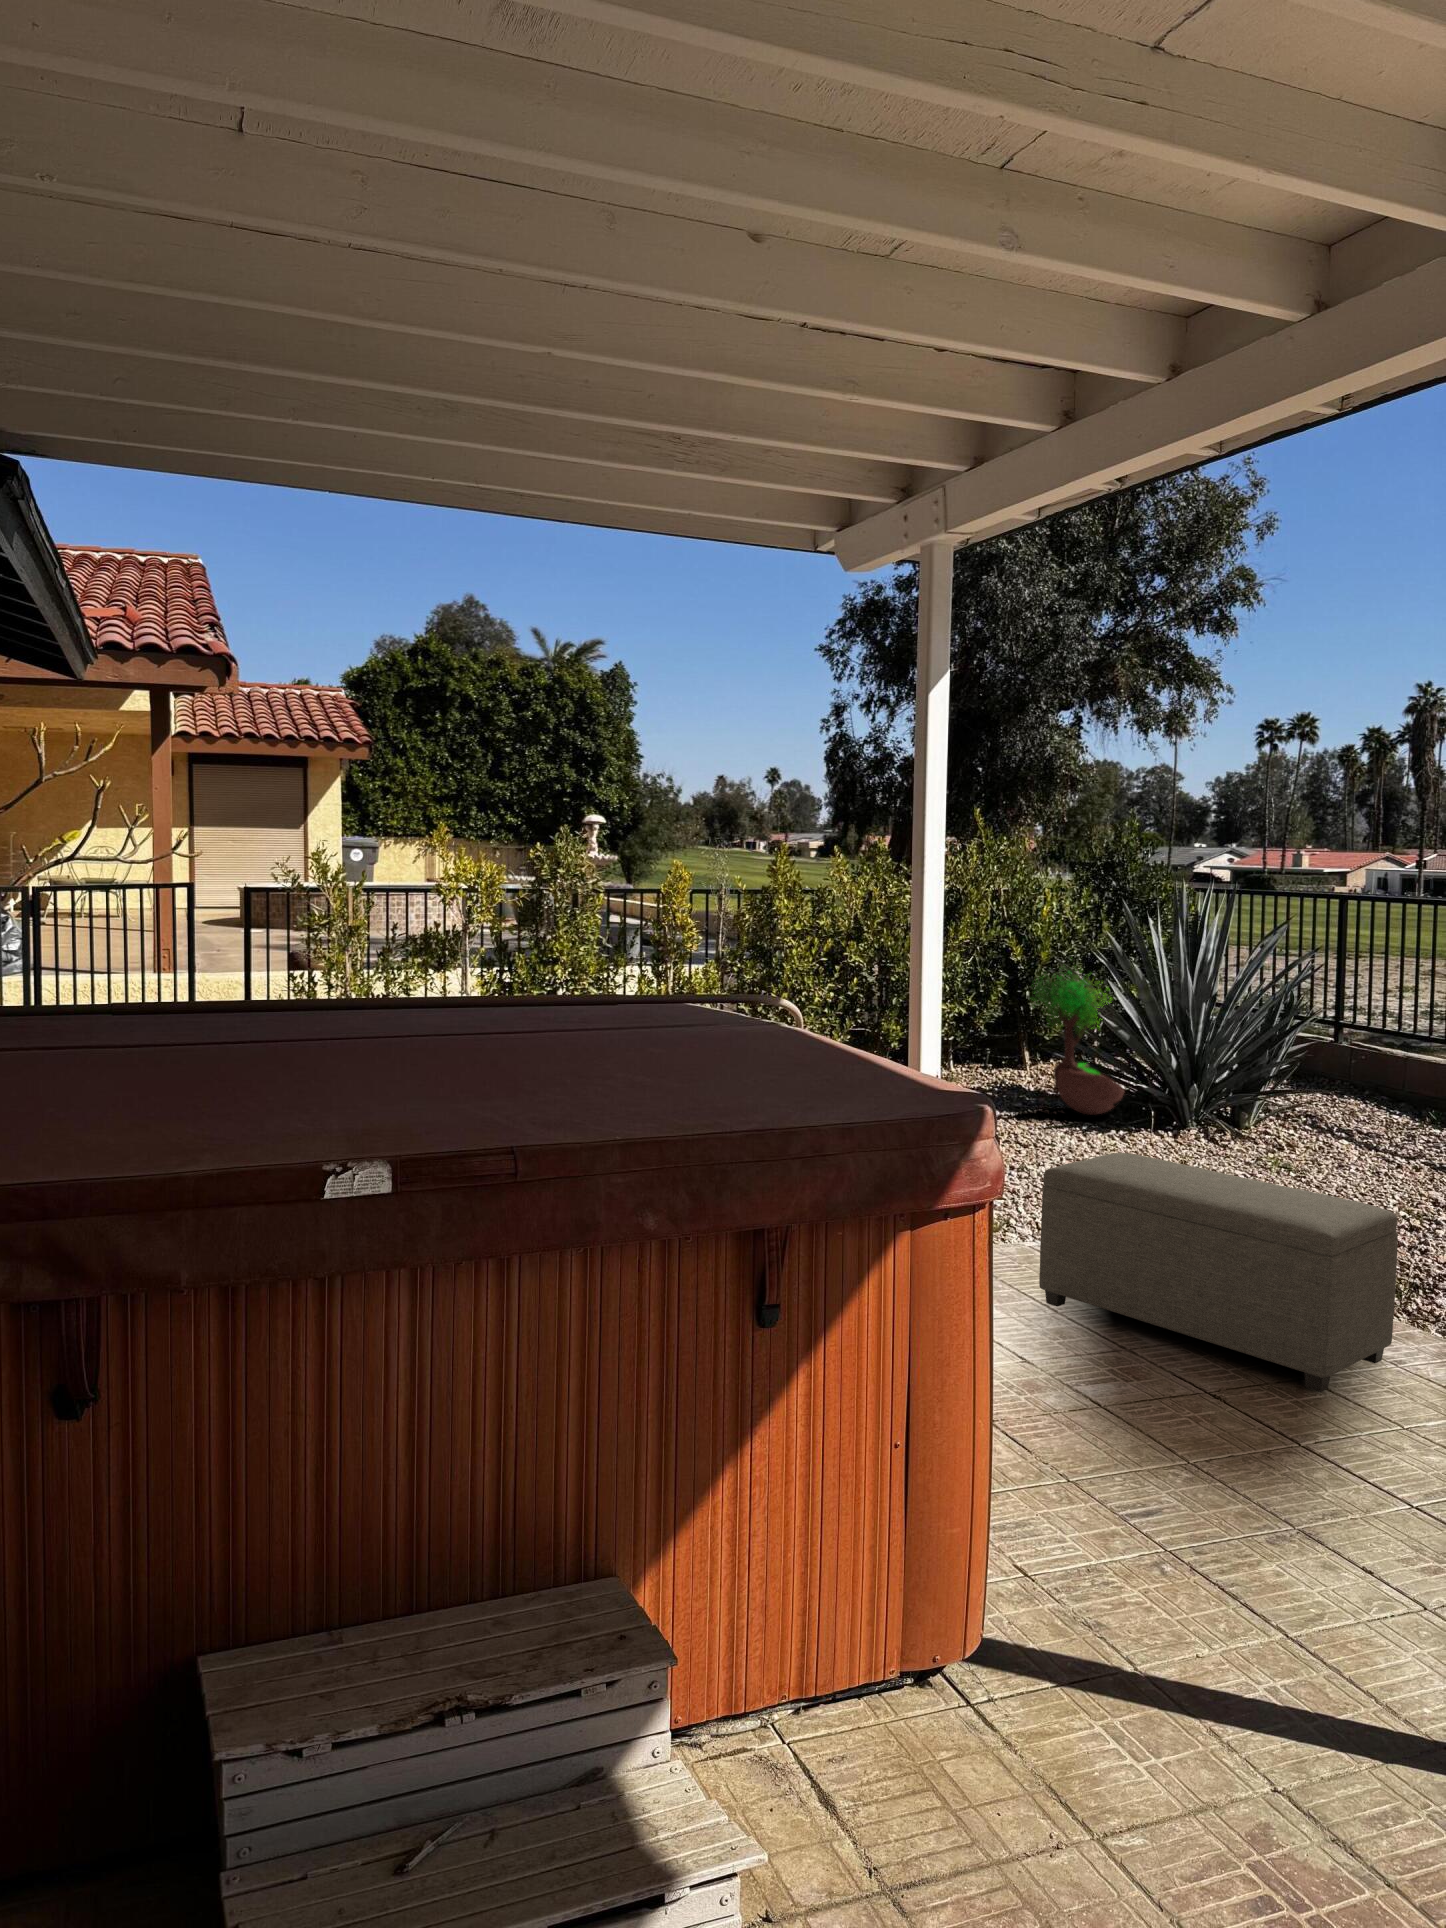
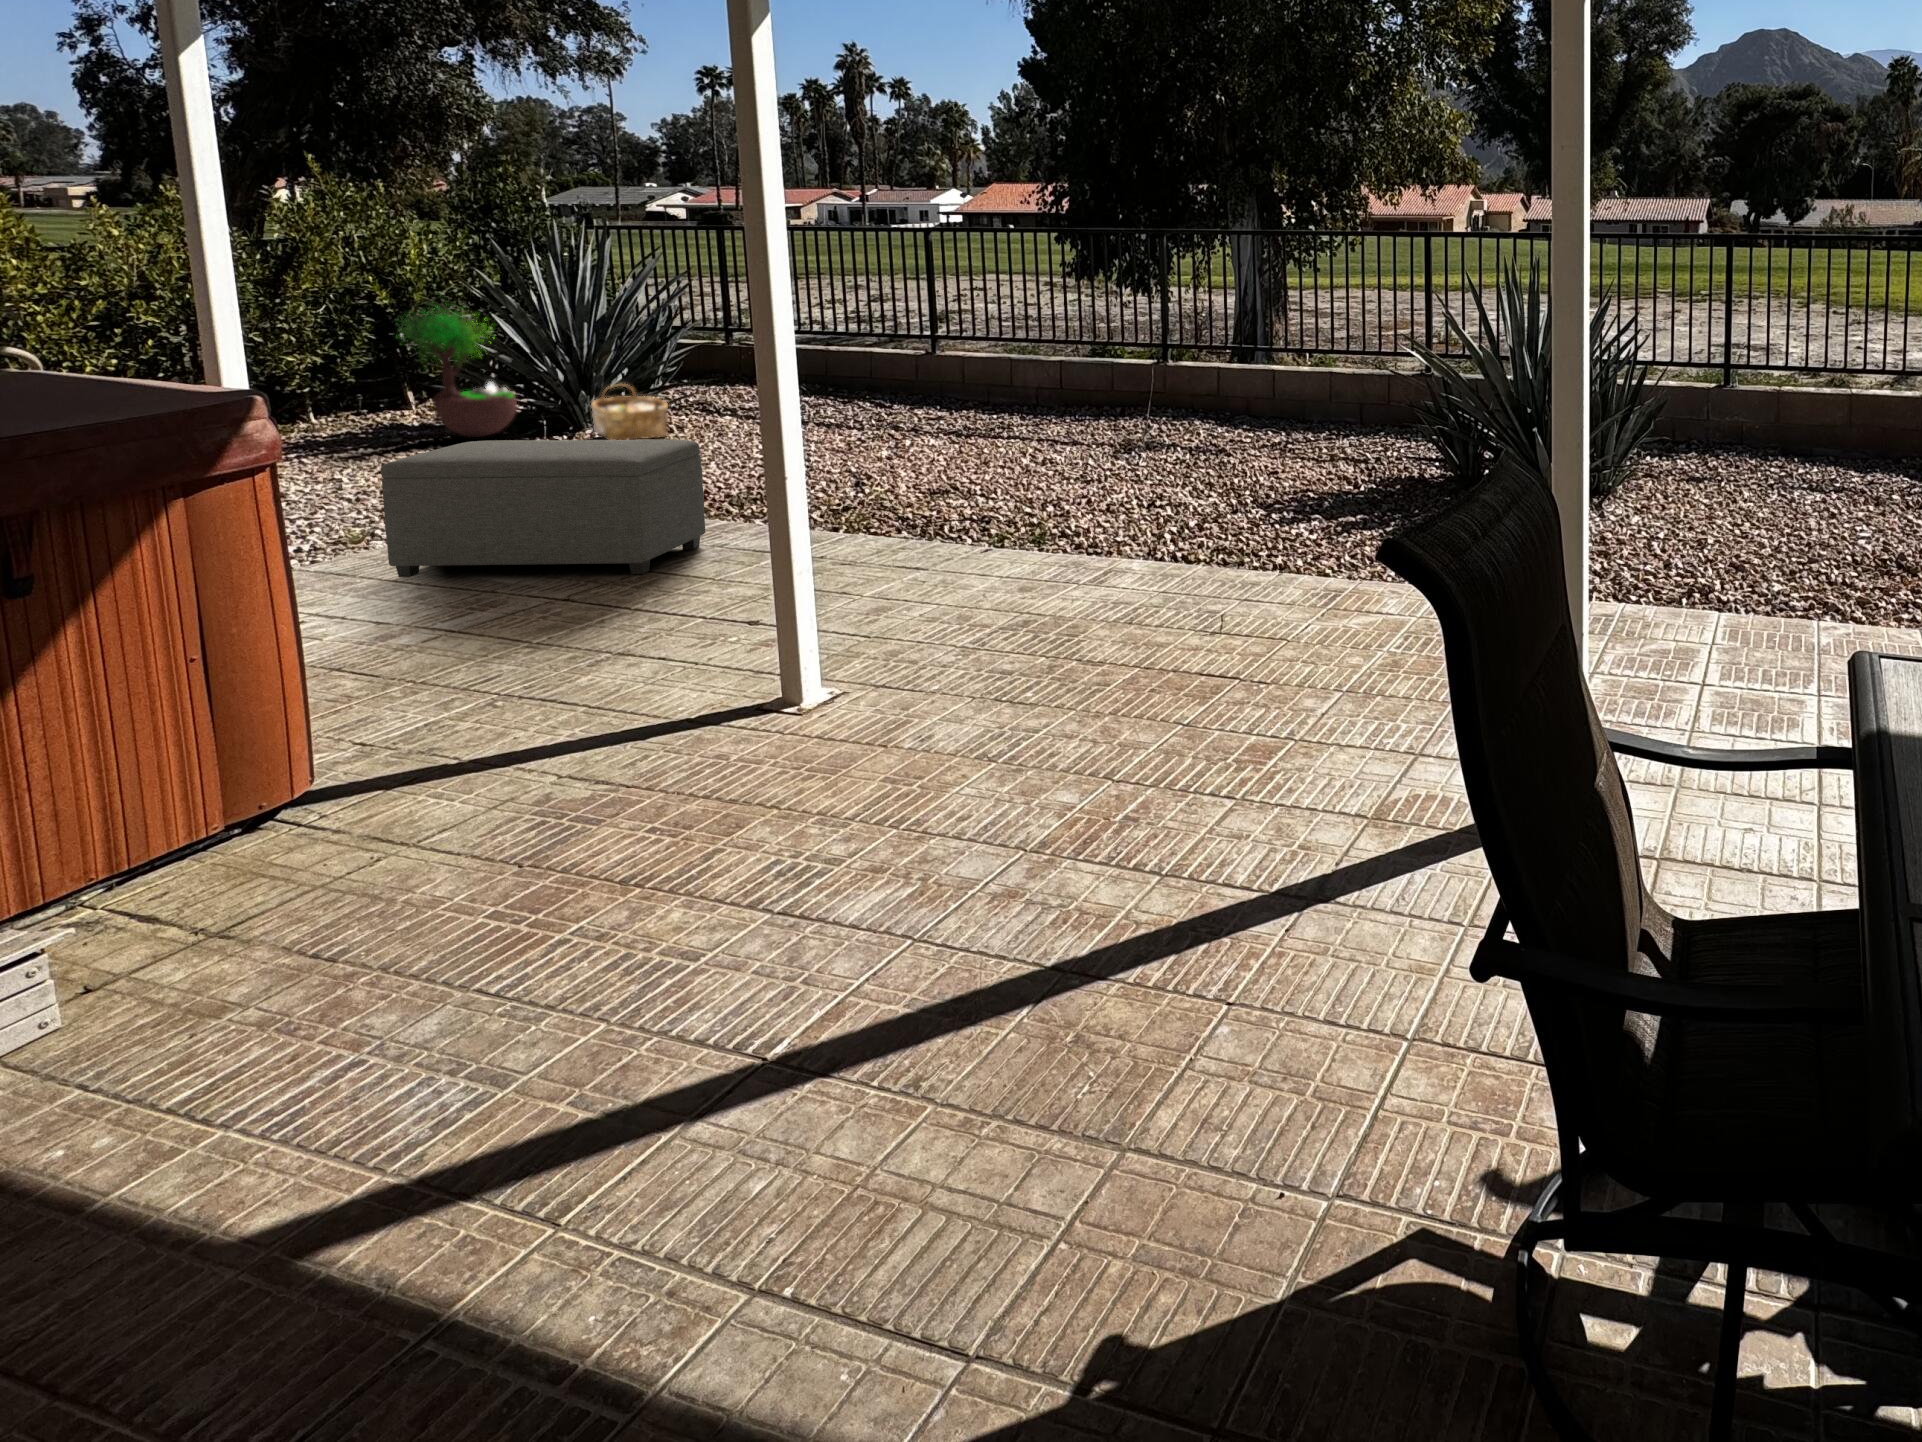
woven basket: none [1202,1079,1284,1153] -> present [591,385,668,440]

